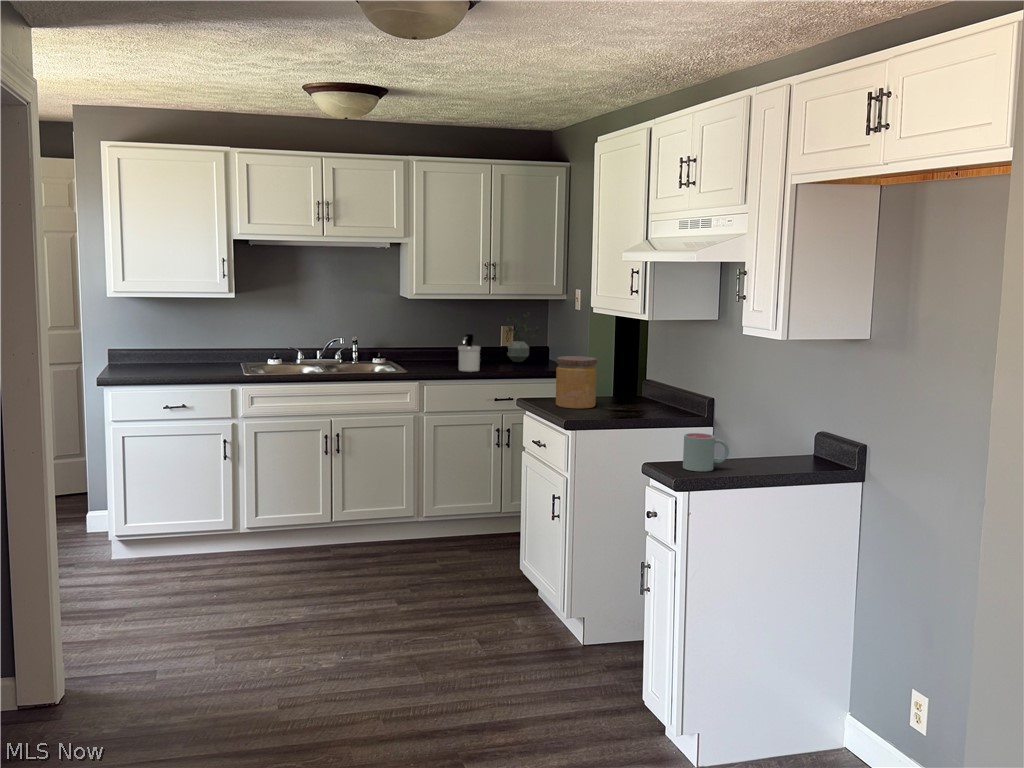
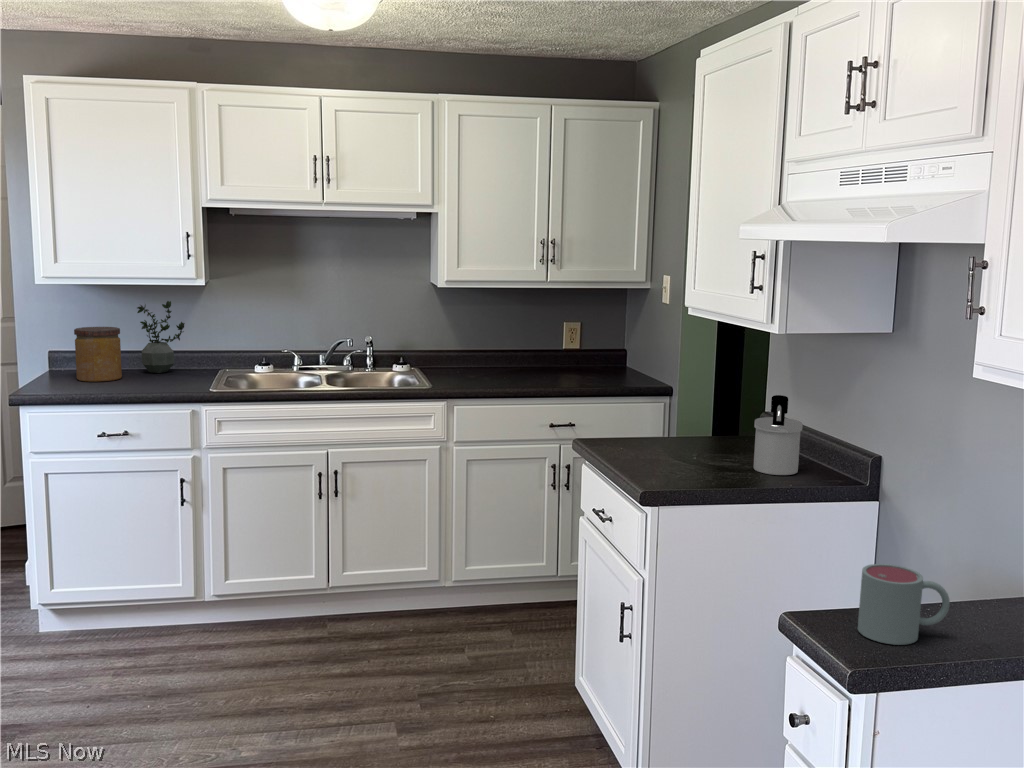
potted plant: present [507,312,539,362] -> present [137,301,185,373]
soap dispenser: present [458,334,480,372] -> present [754,395,803,475]
jar: present [556,356,597,409] -> present [74,327,122,382]

